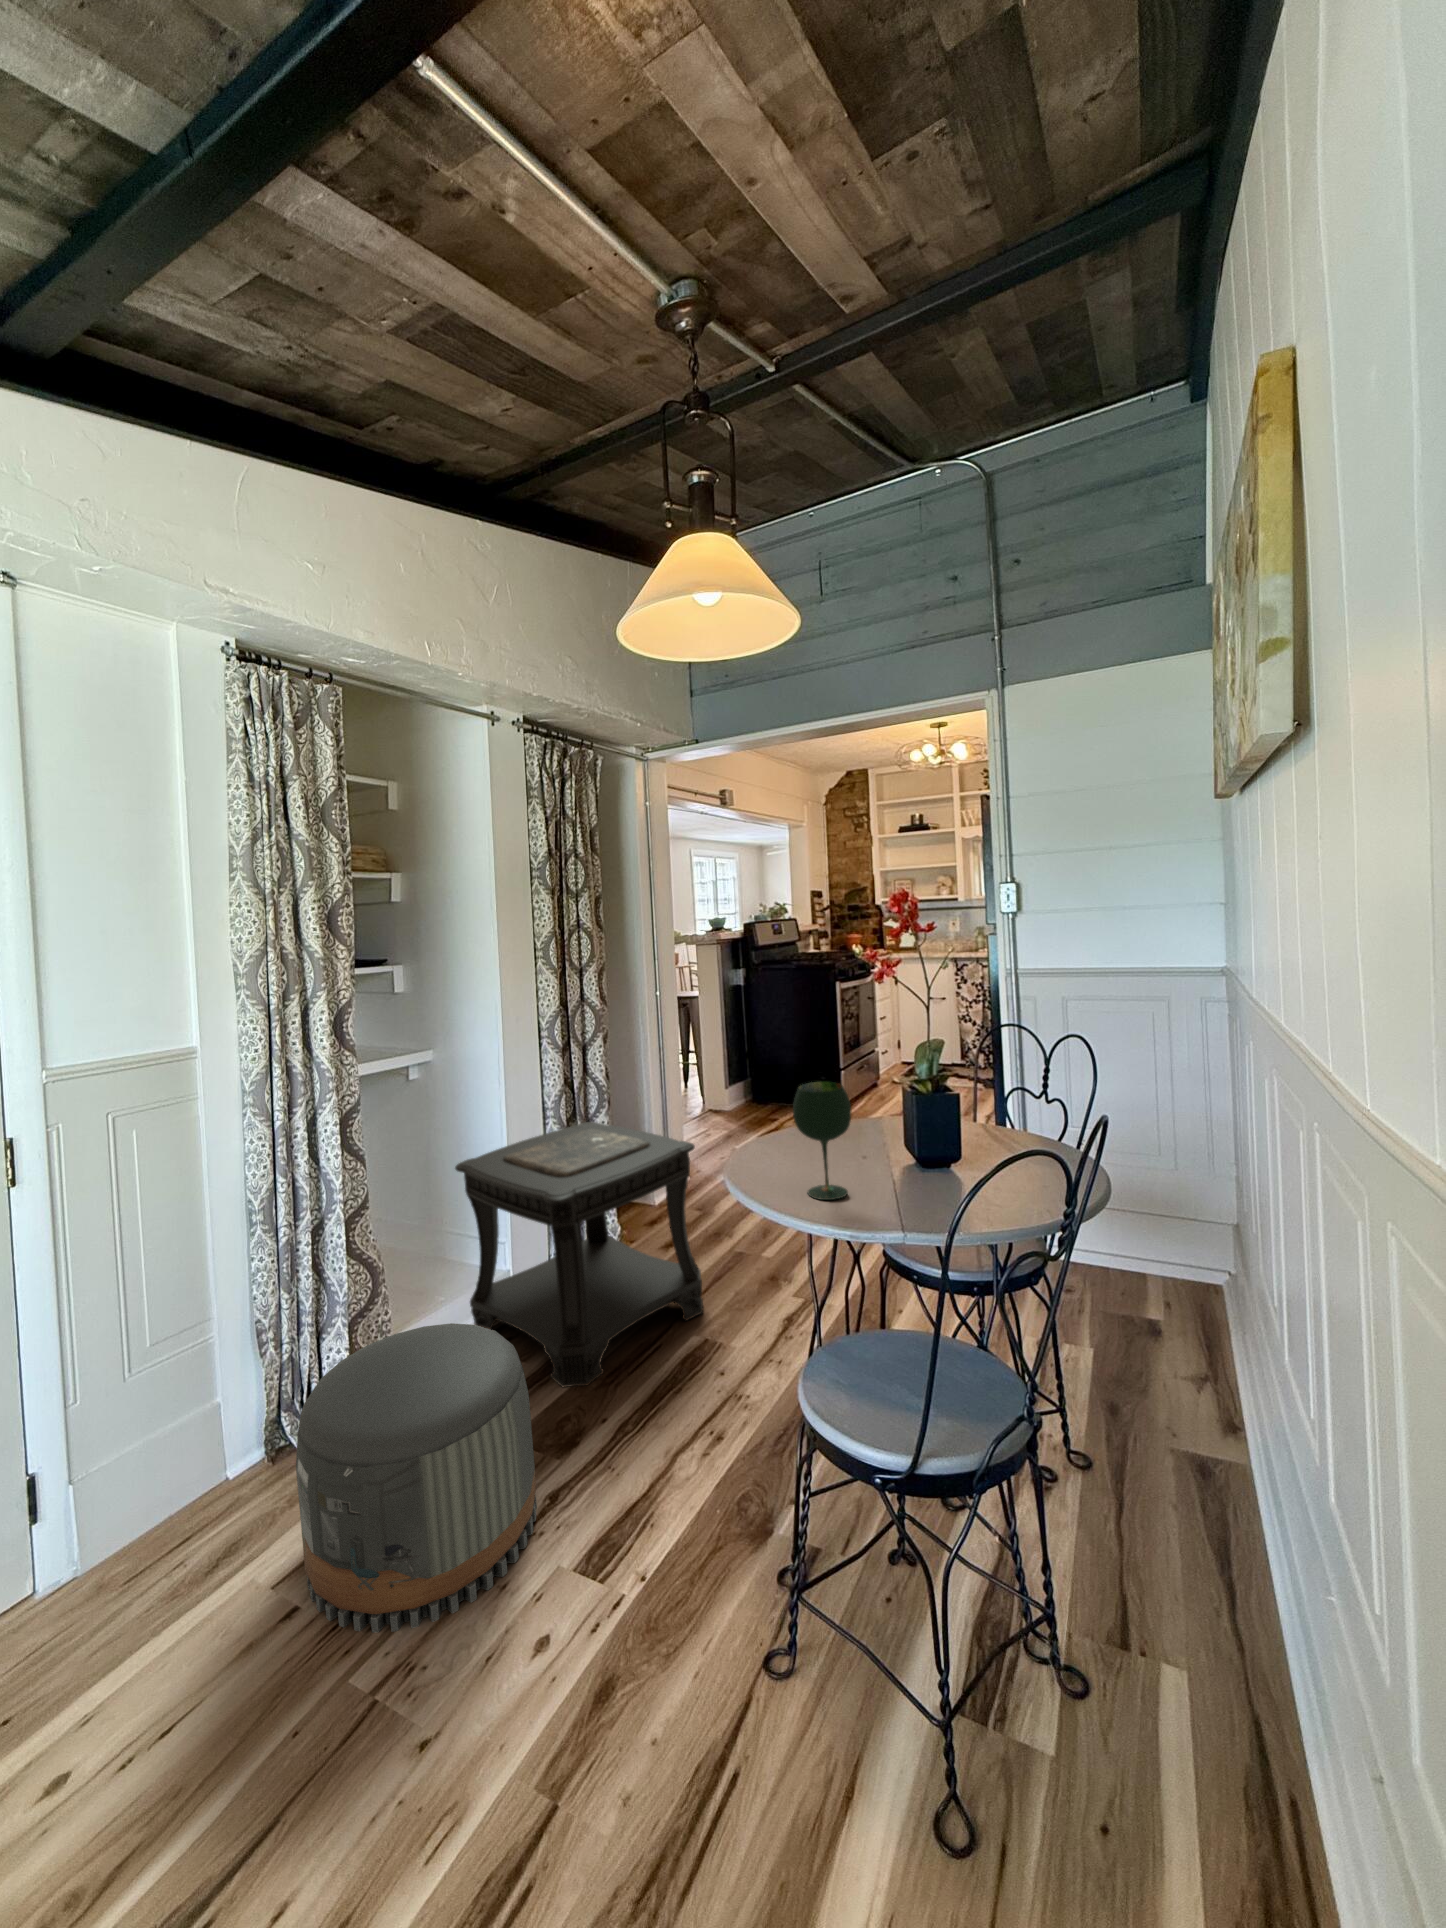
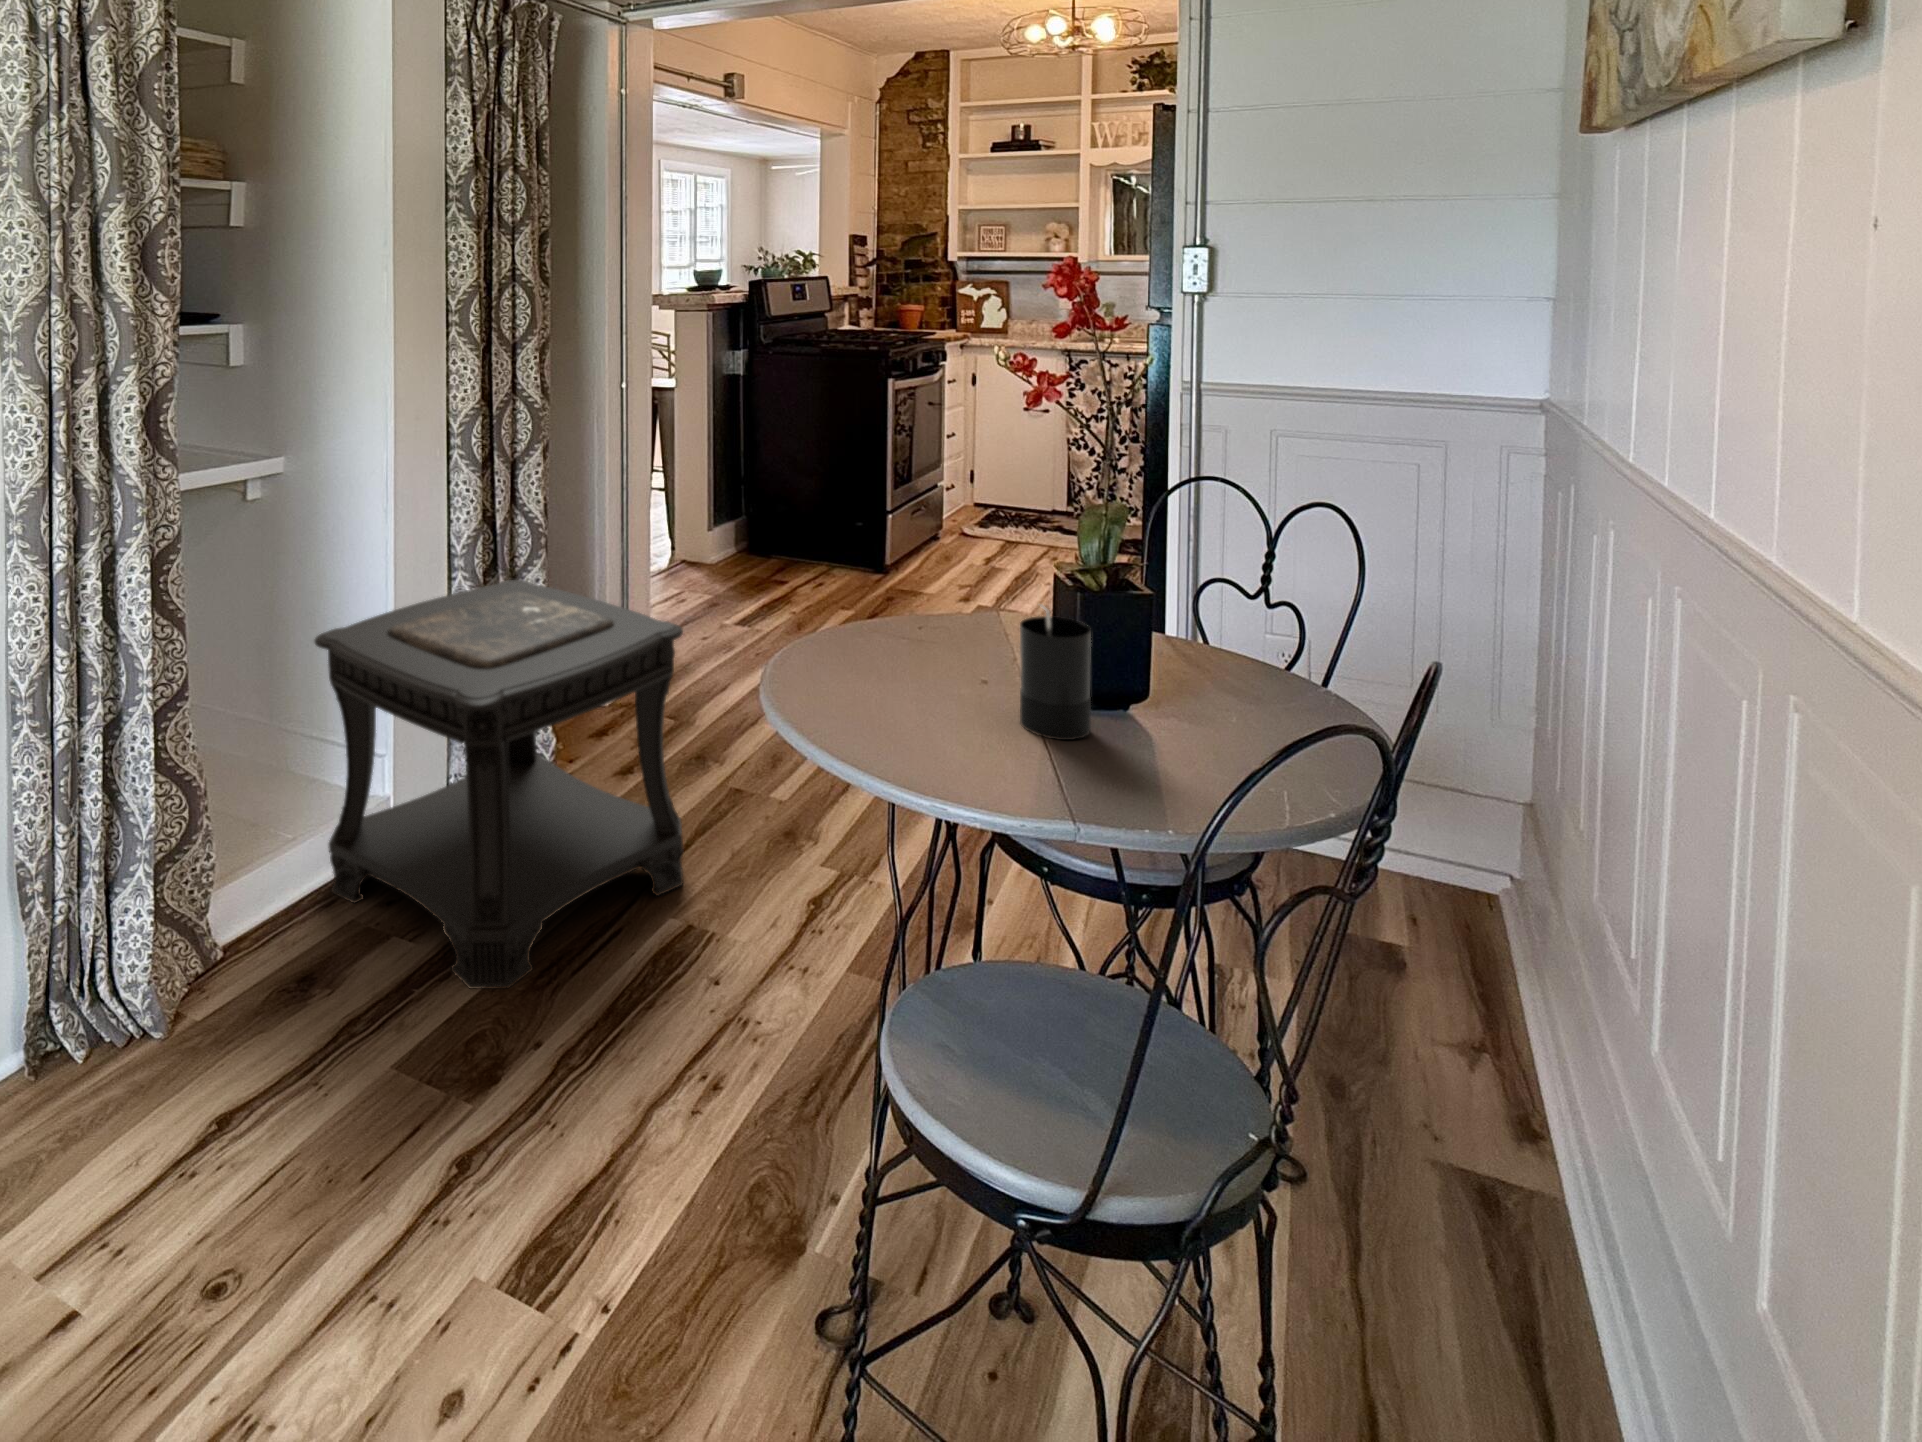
wine glass: present [793,1082,852,1200] -> none [888,562,984,754]
candle: none [879,1105,925,1188] -> present [1020,605,1091,740]
pouf: present [296,1323,537,1633] -> none [81,889,438,1364]

